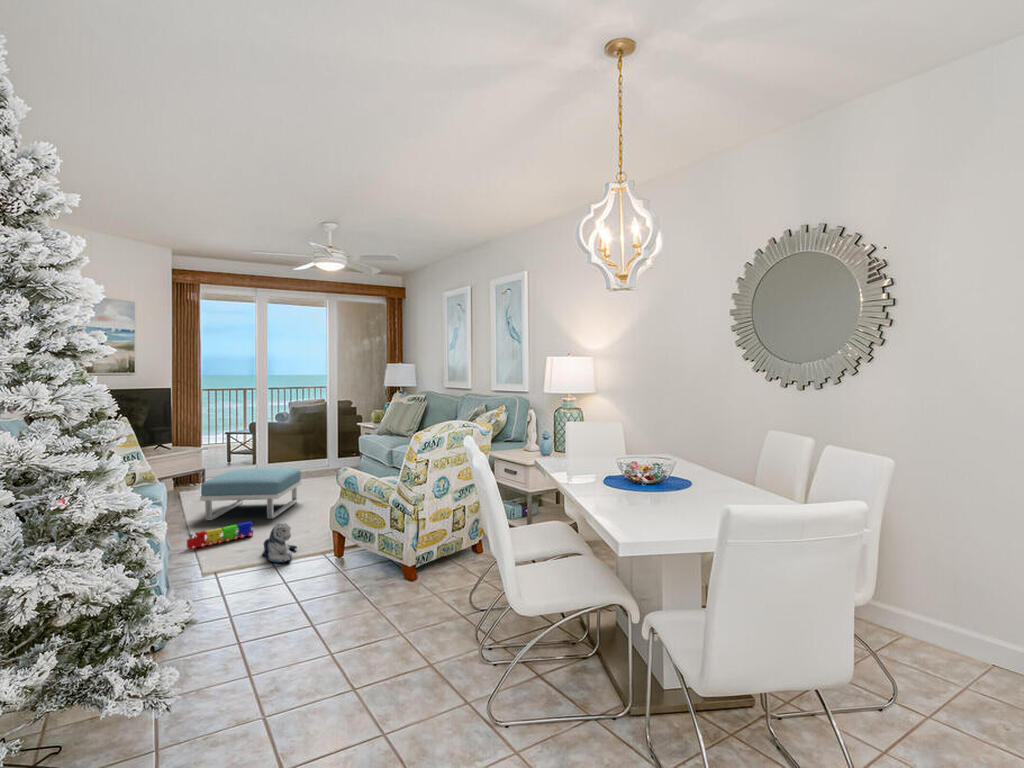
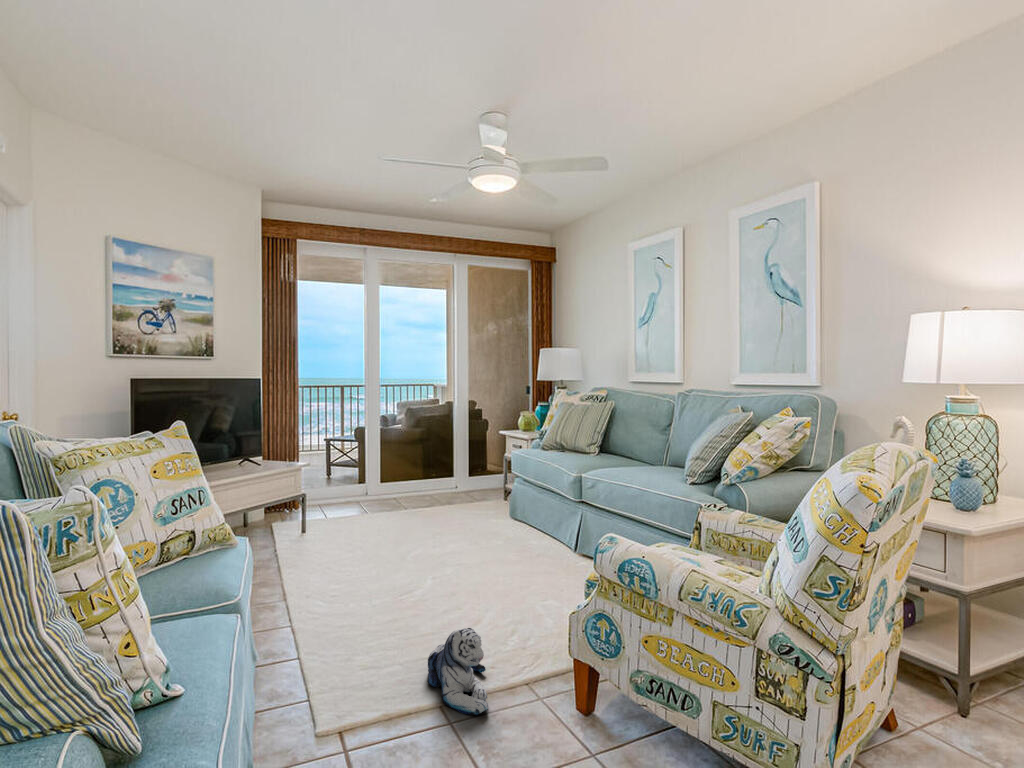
footstool: present [200,468,301,520] -> none [305,500,444,586]
toy train: present [187,522,253,550] -> none [293,601,395,657]

